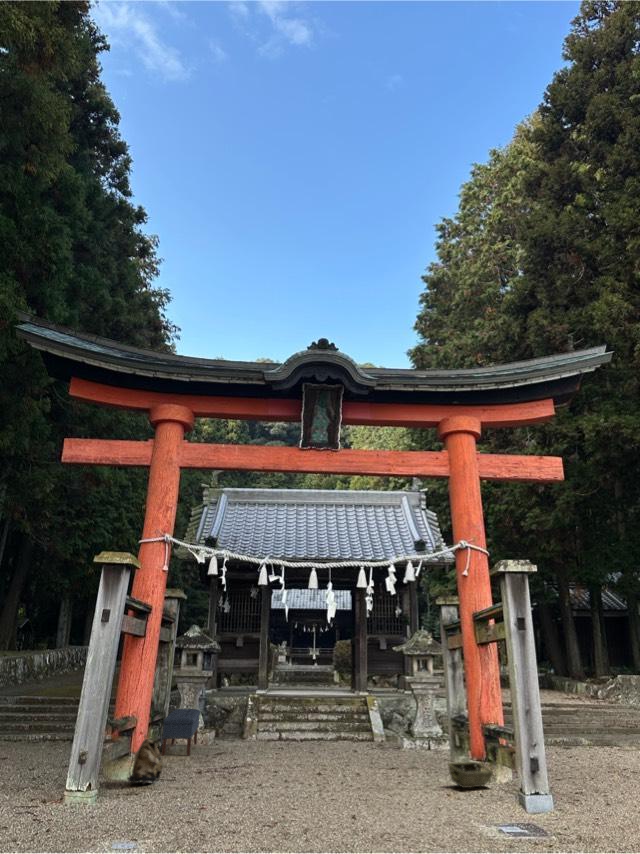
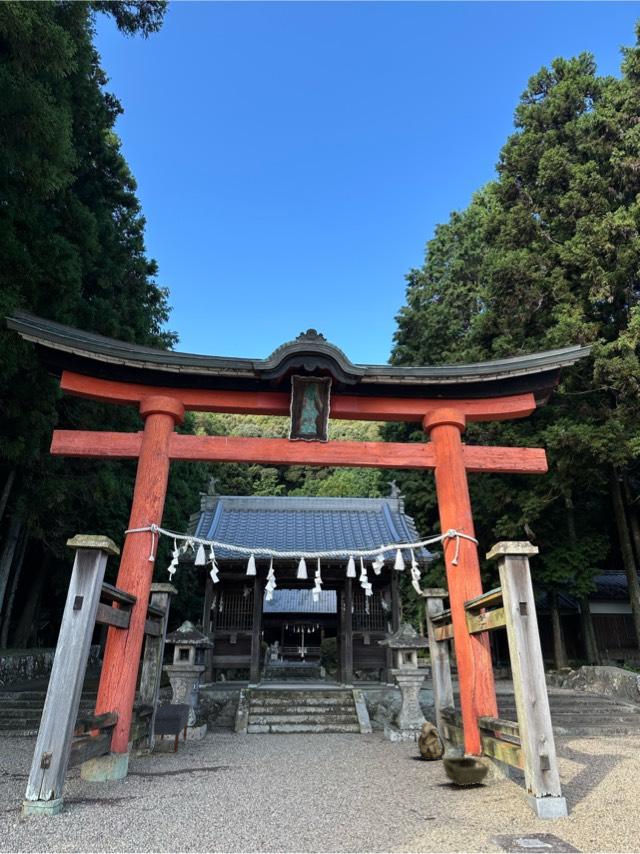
backpack: present [128,735,163,785] -> present [417,721,445,760]

